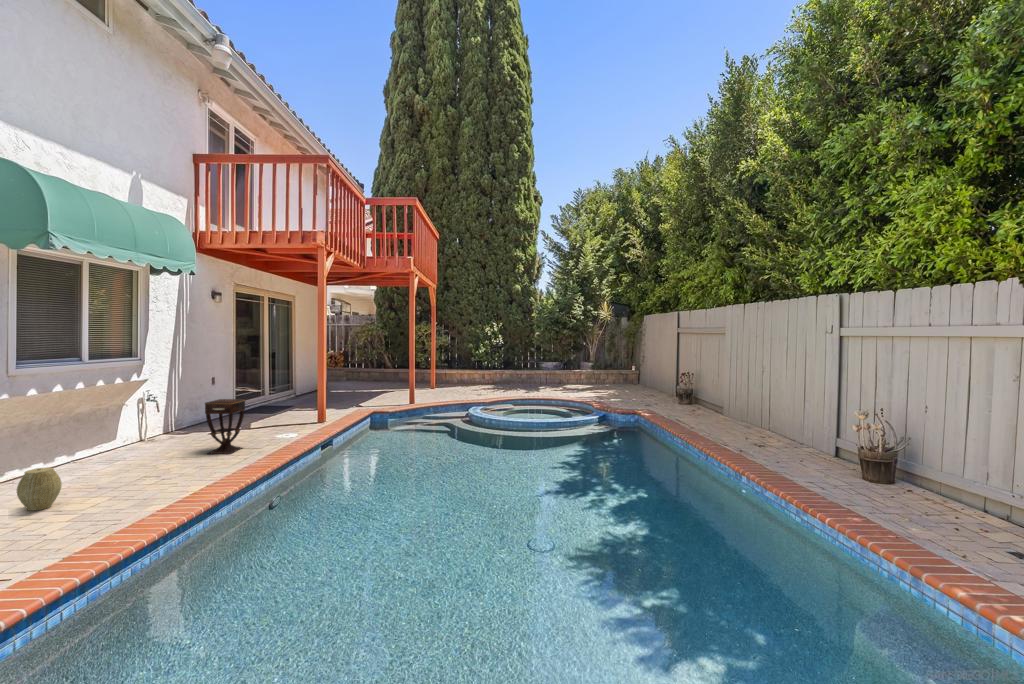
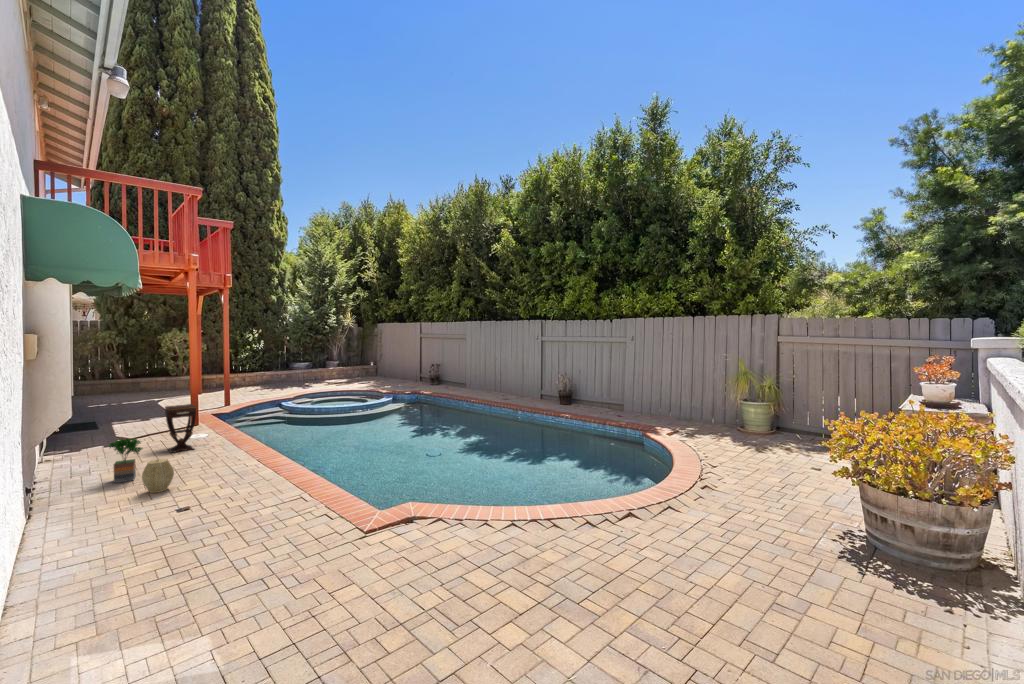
potted tree: none [64,433,109,484] -> present [109,438,143,483]

